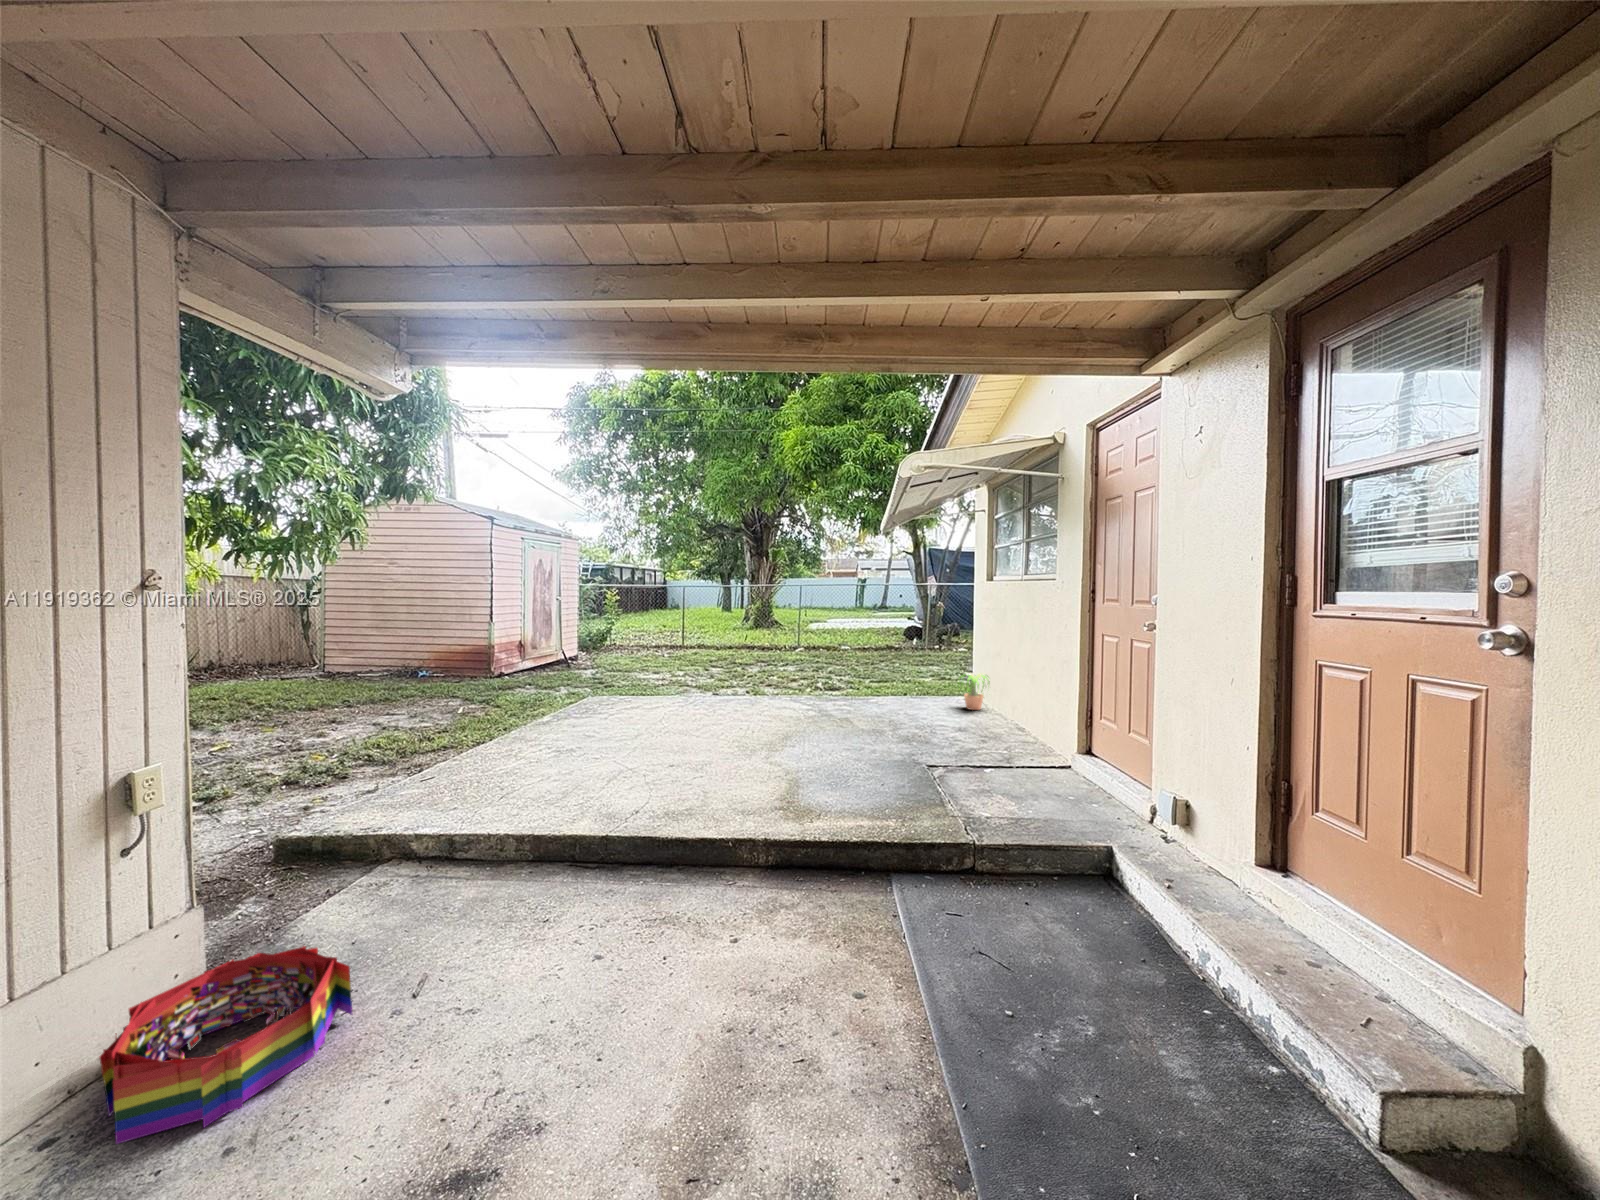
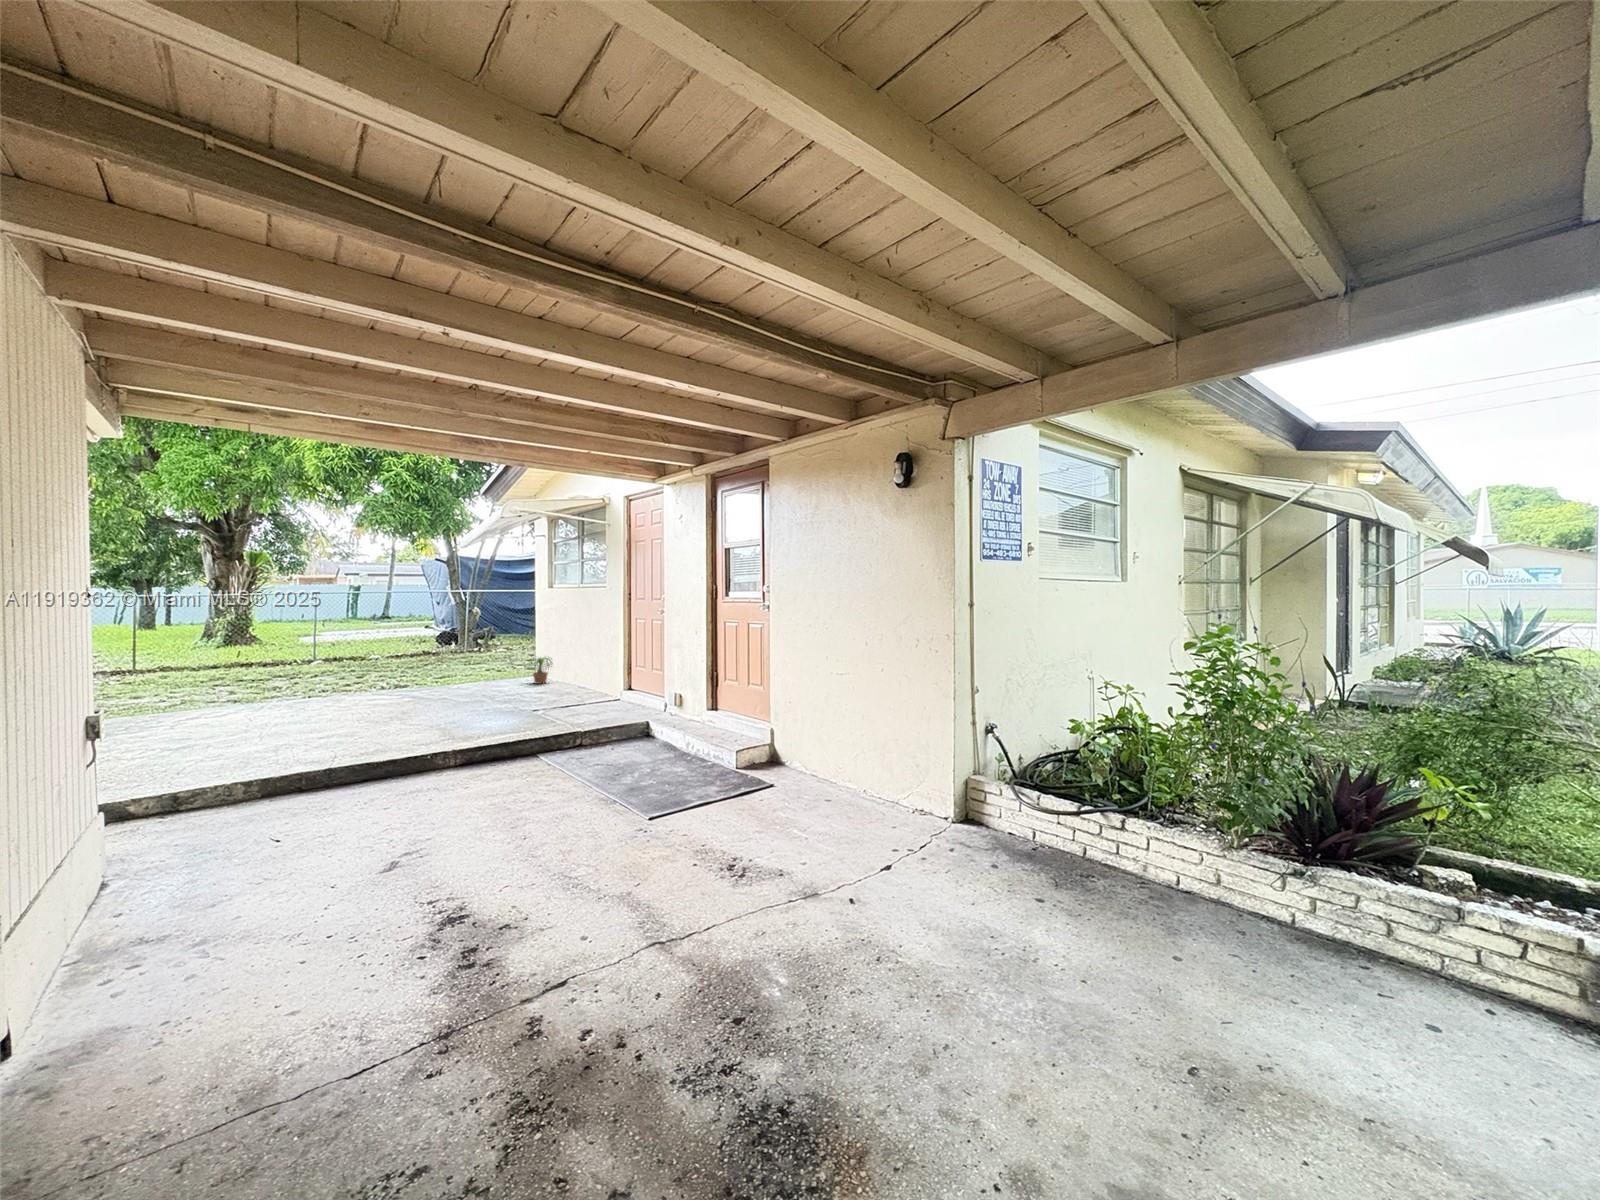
storage bin: present [100,946,352,1144] -> none [107,822,265,907]

